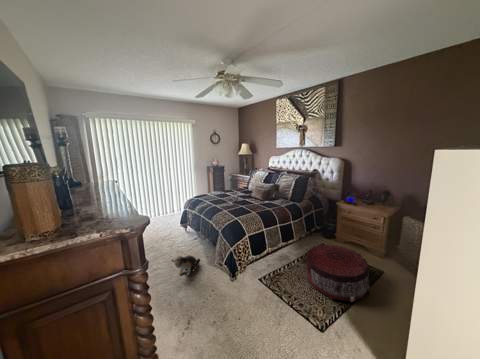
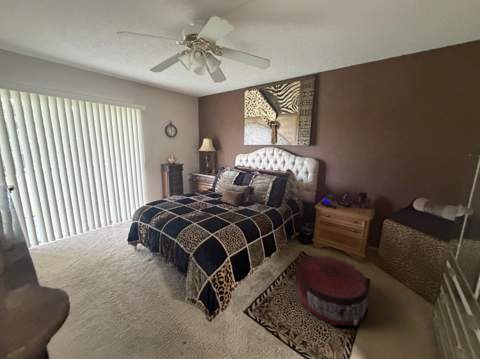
plush toy: present [172,256,199,275] -> none [119,291,160,323]

